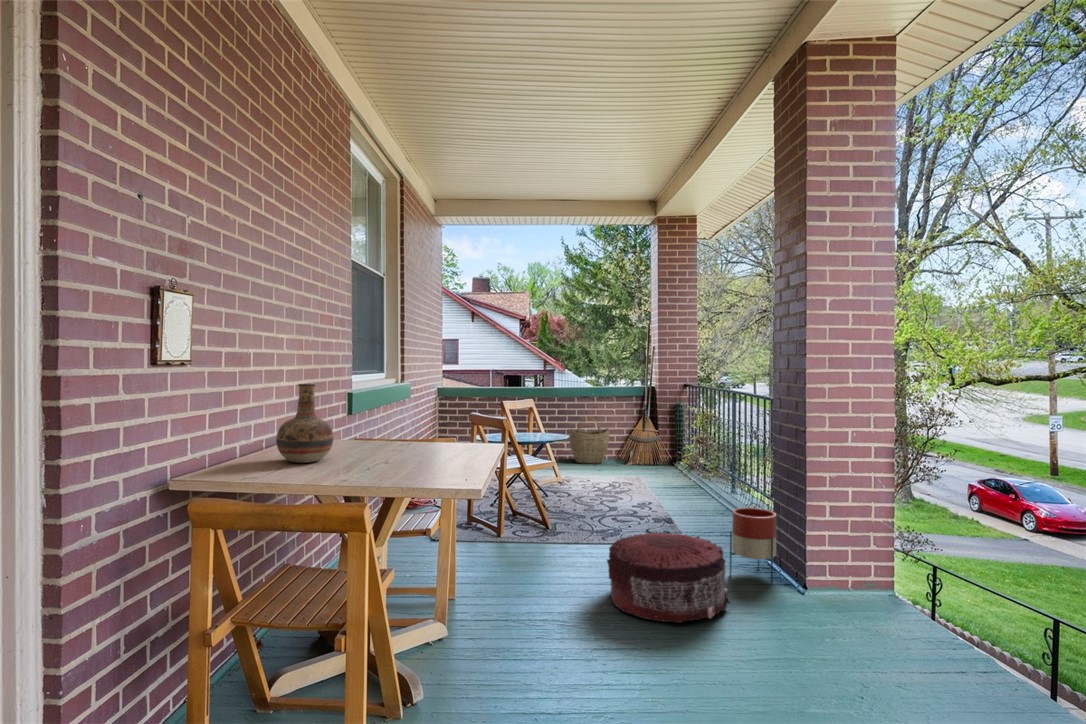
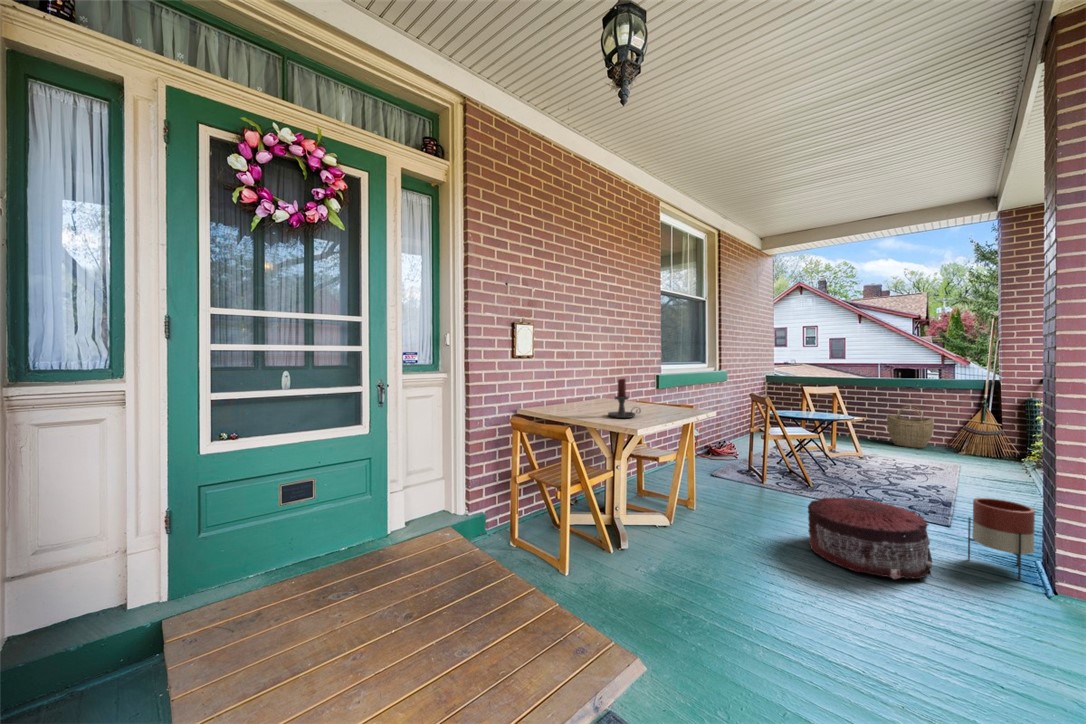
vase: present [276,384,333,463] -> none [574,368,602,409]
candle holder: none [371,402,421,472] -> present [608,379,641,418]

